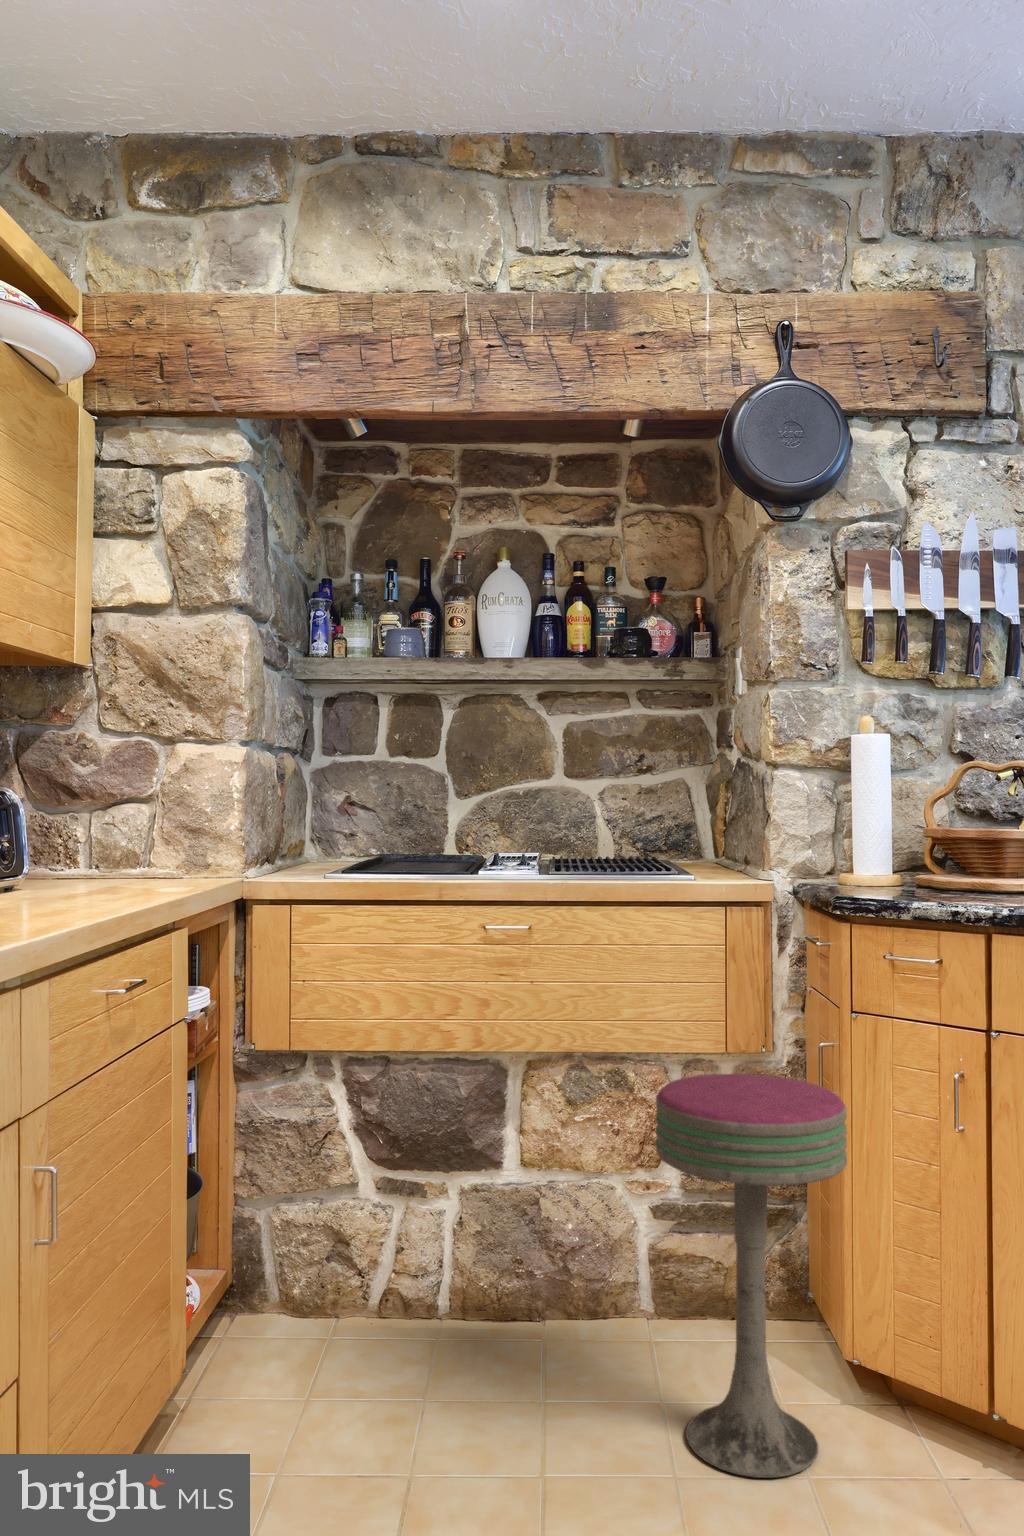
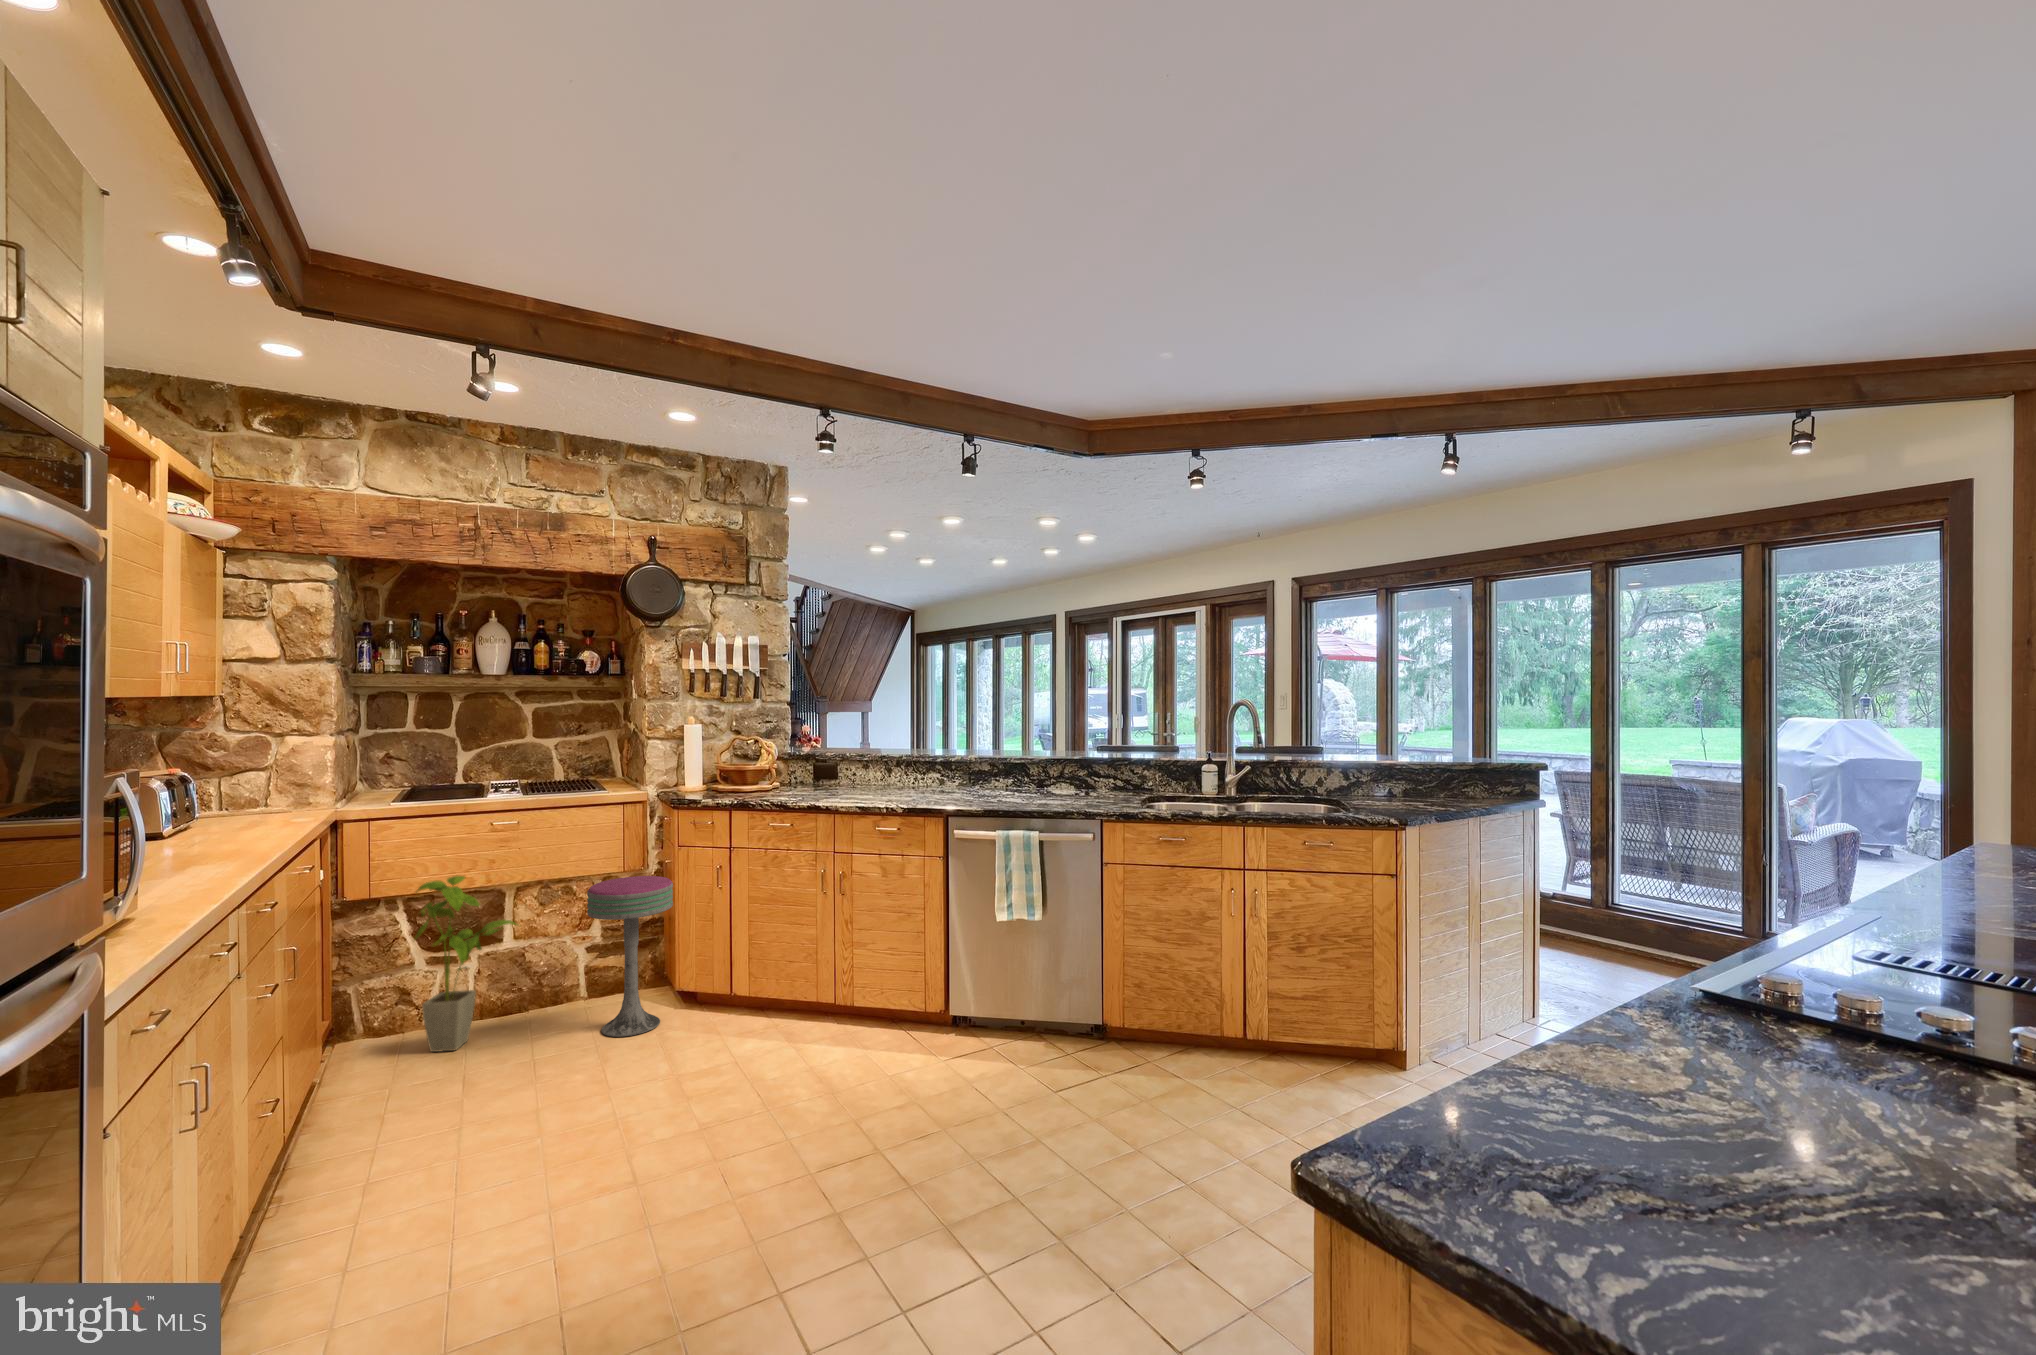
house plant: none [338,1025,528,1396] -> present [414,876,517,1052]

